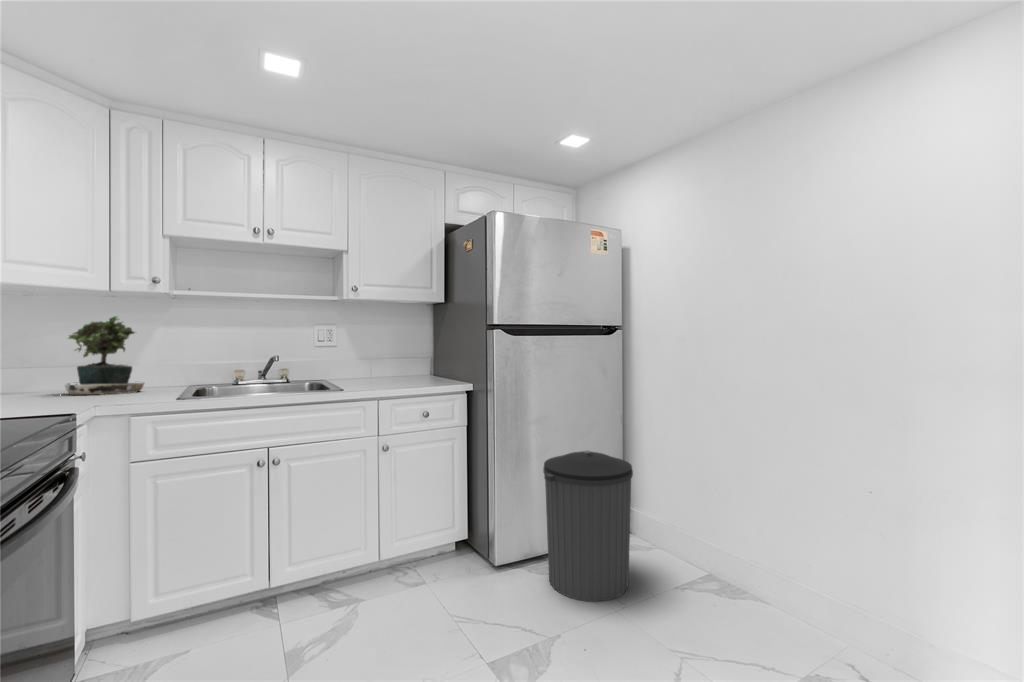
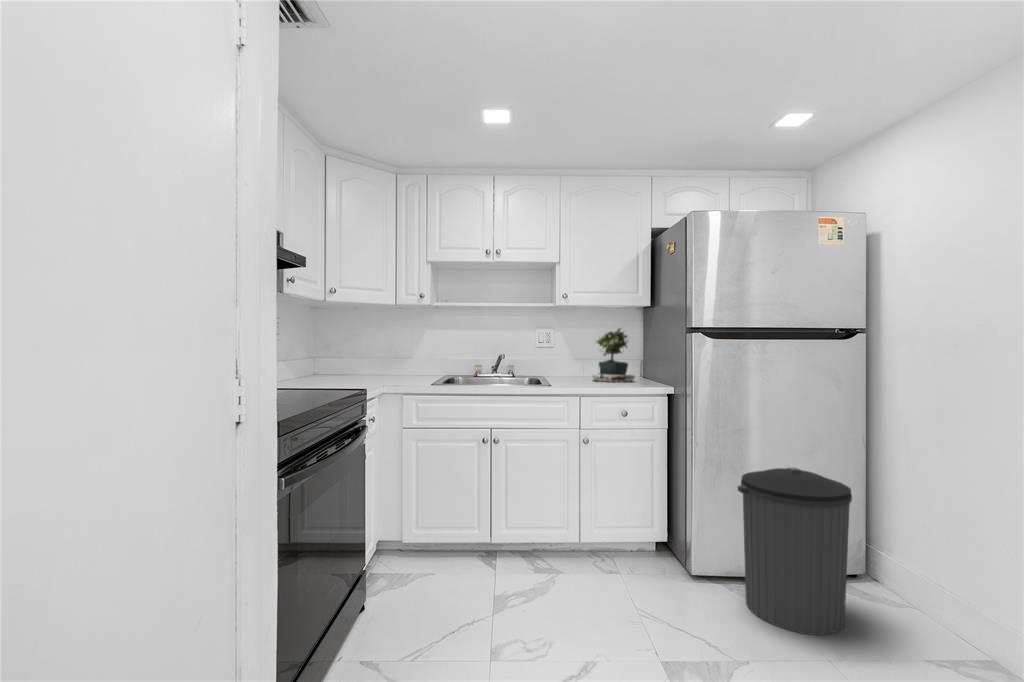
potted plant: present [65,316,144,395] -> present [592,328,635,382]

